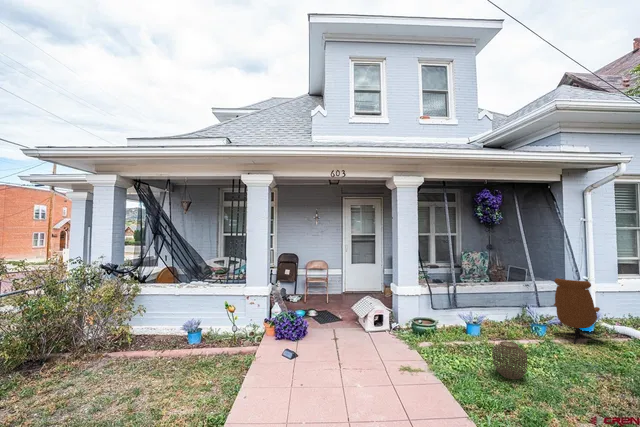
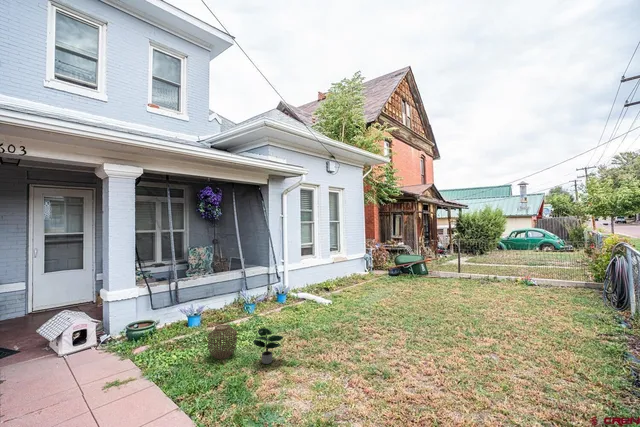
lounge chair: present [554,278,603,344] -> none [260,262,290,313]
potted plant: none [551,359,598,406] -> present [253,328,283,364]

